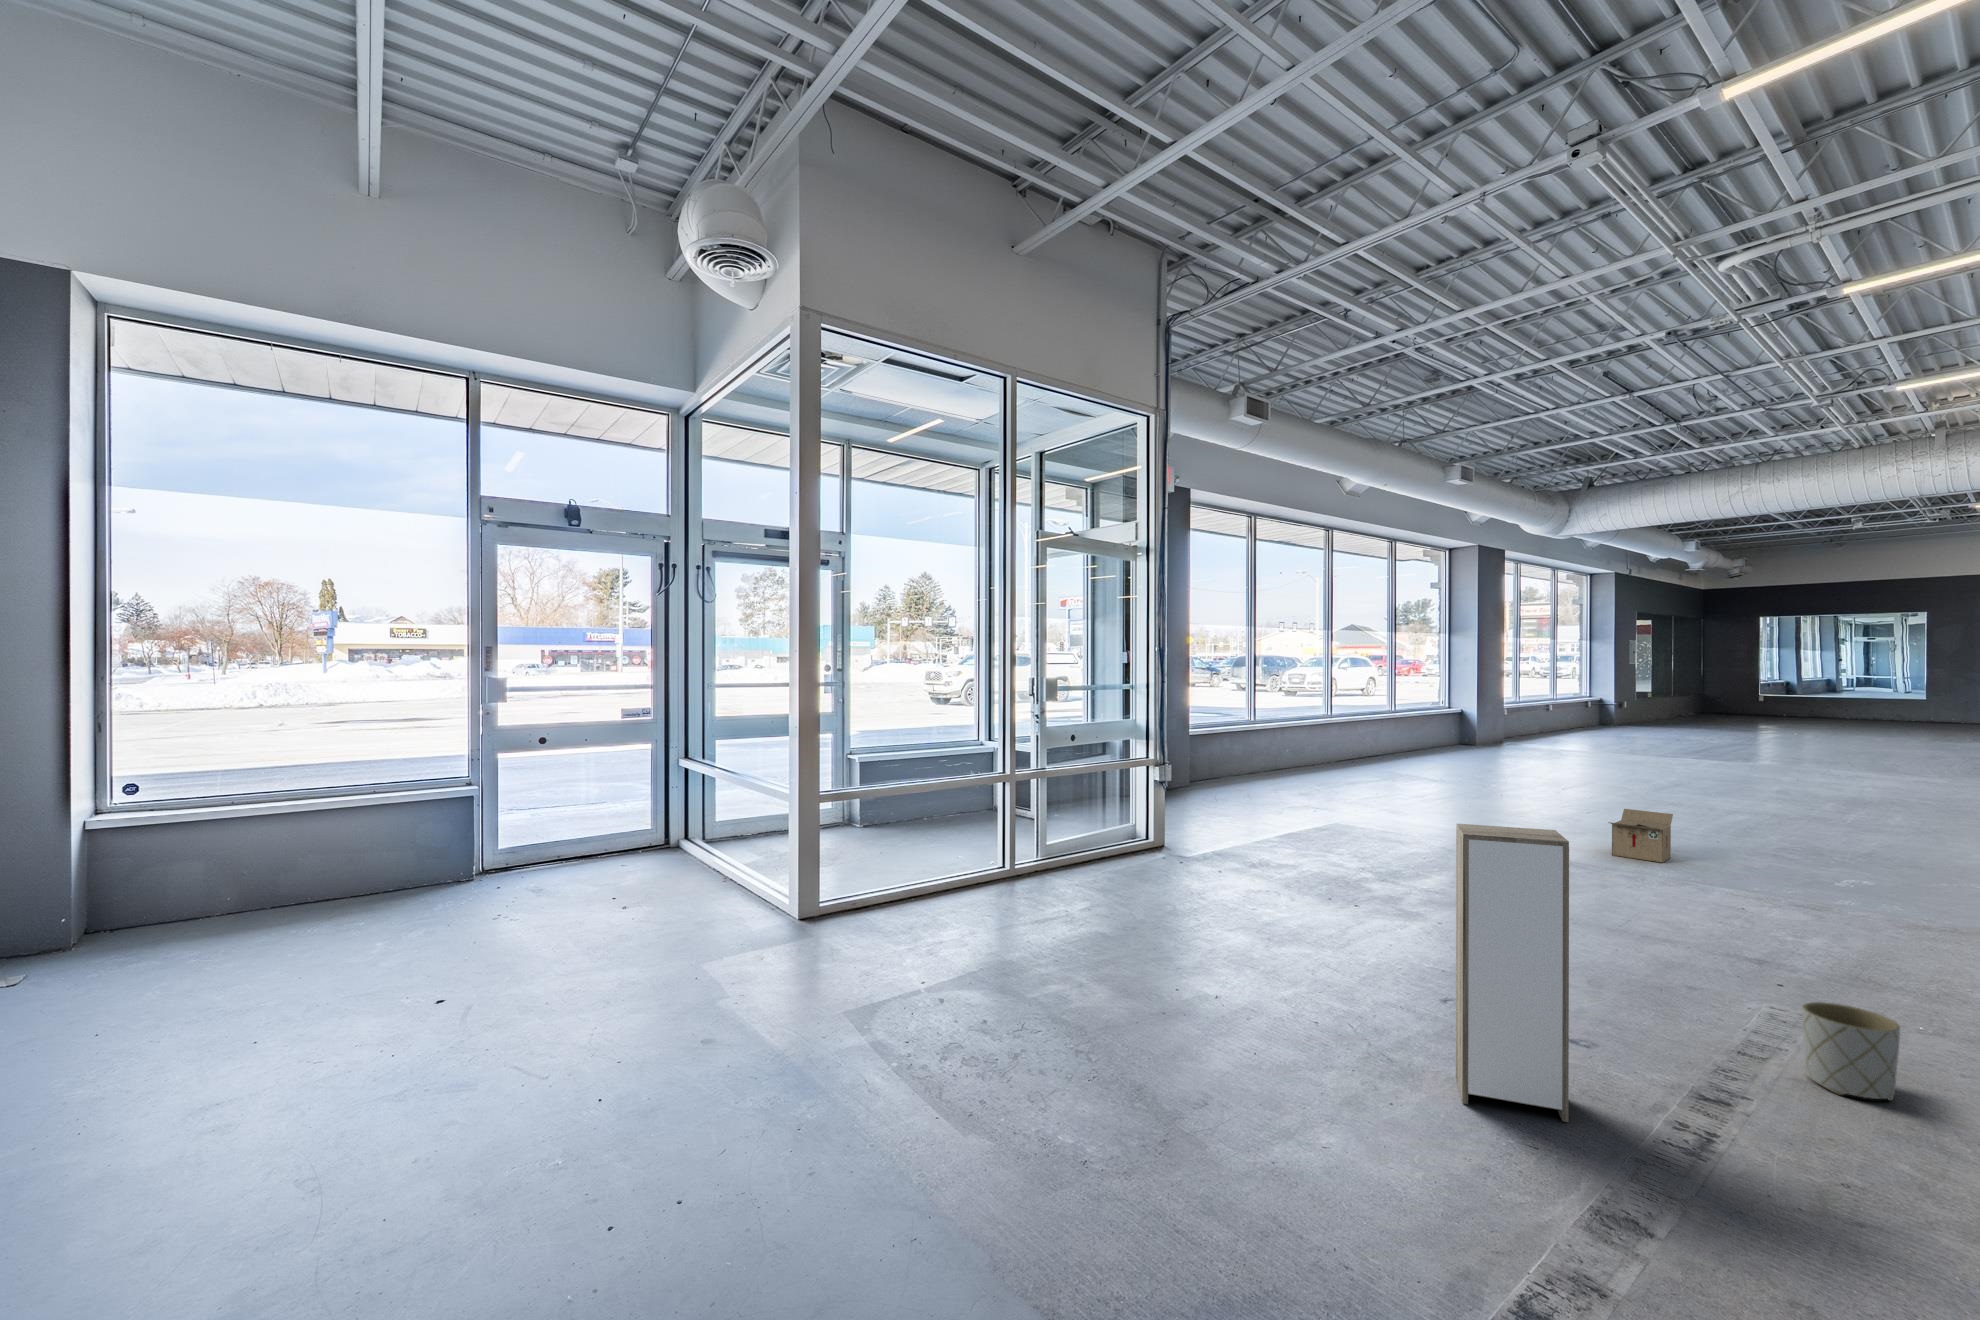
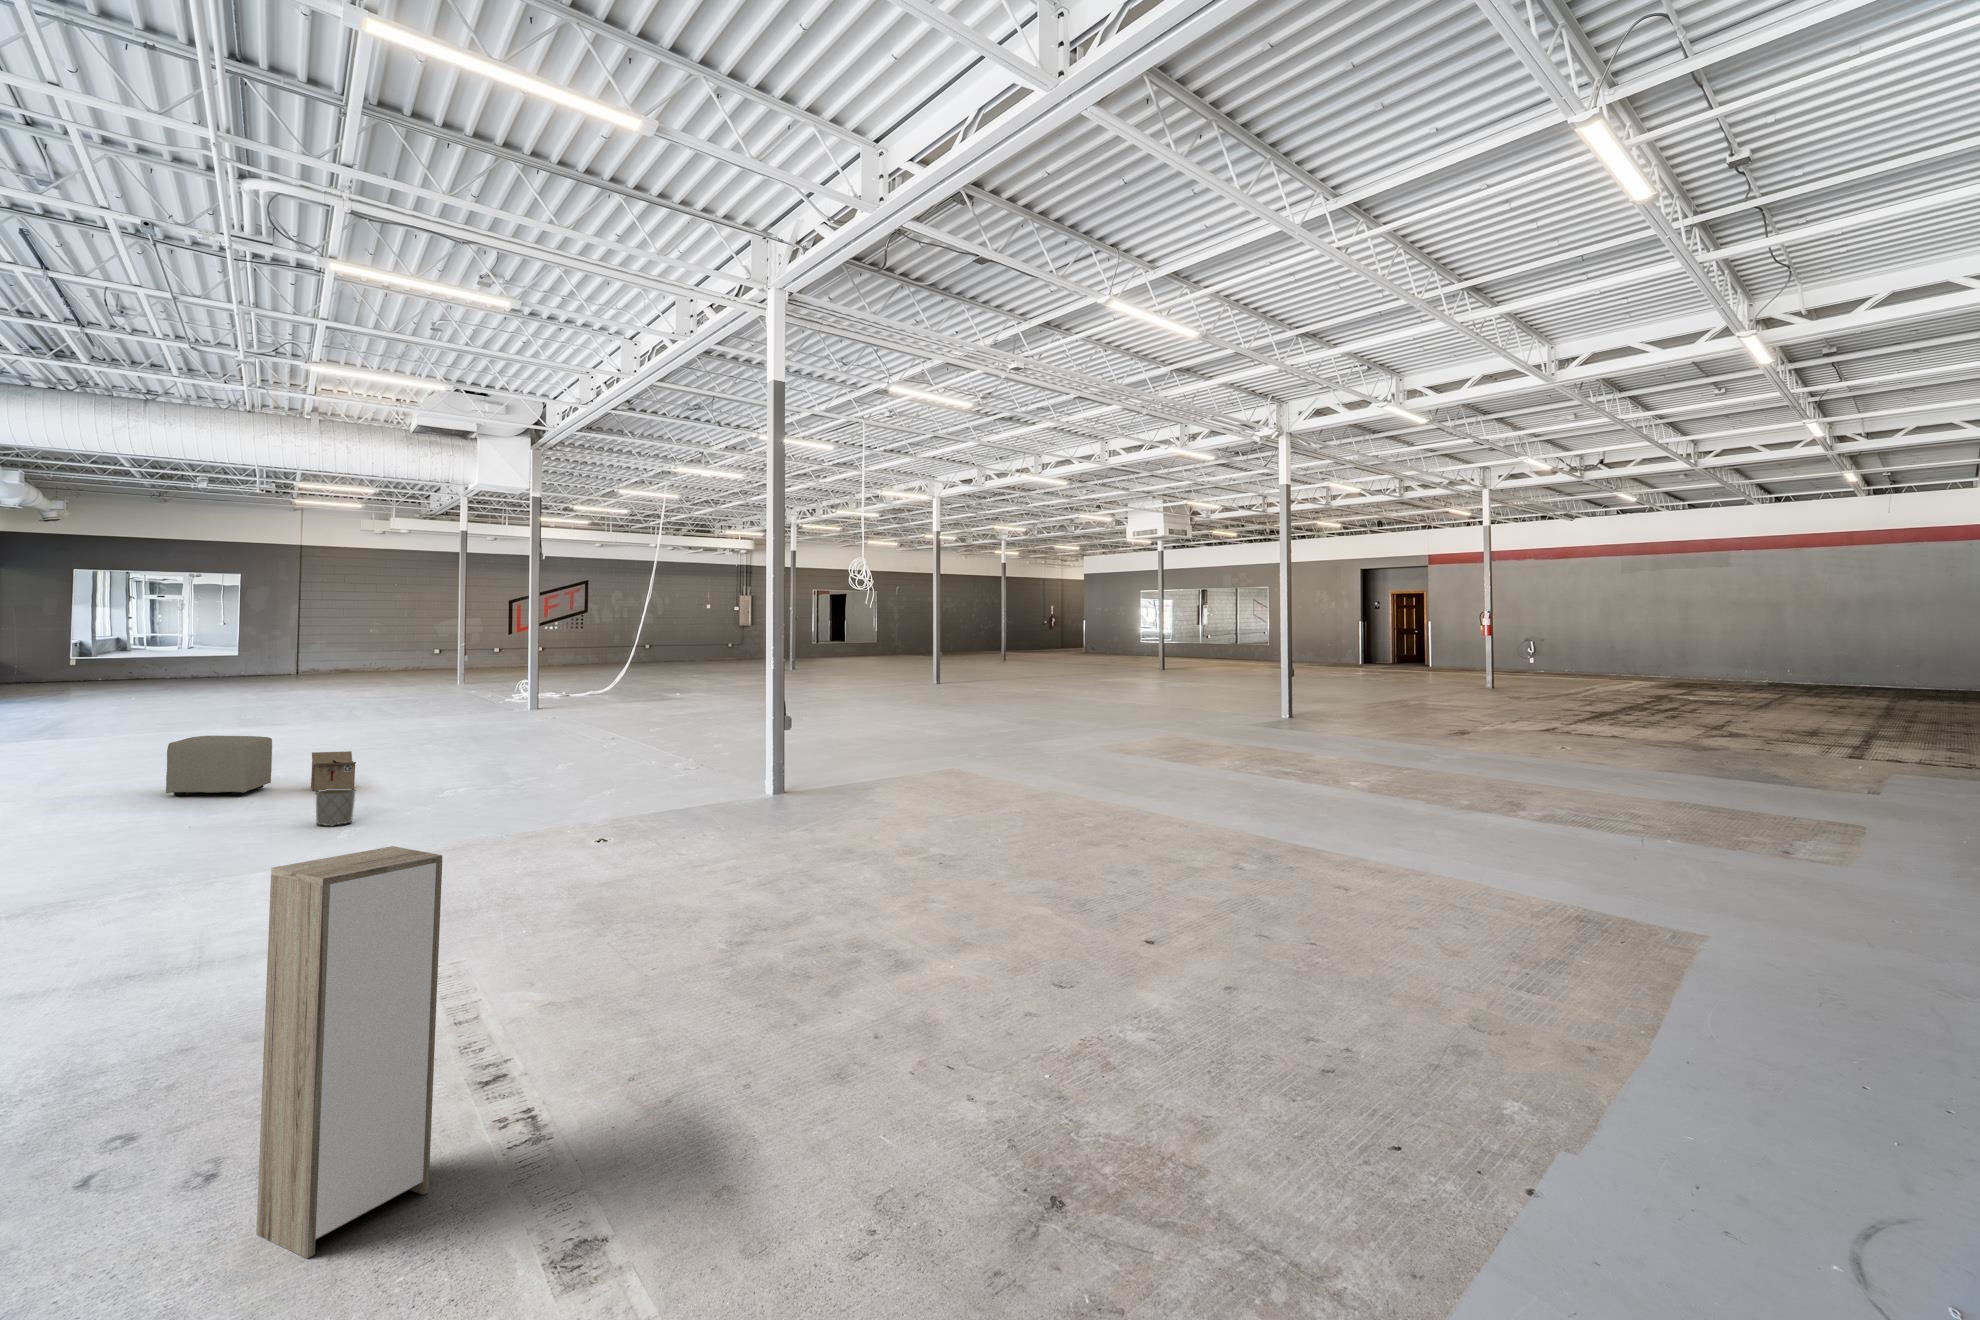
ottoman: none [1724,763,1830,822] -> present [166,736,272,796]
cardboard box: present [1609,809,1673,863] -> present [311,751,356,791]
planter: present [1802,1002,1900,1101] -> present [316,789,355,827]

